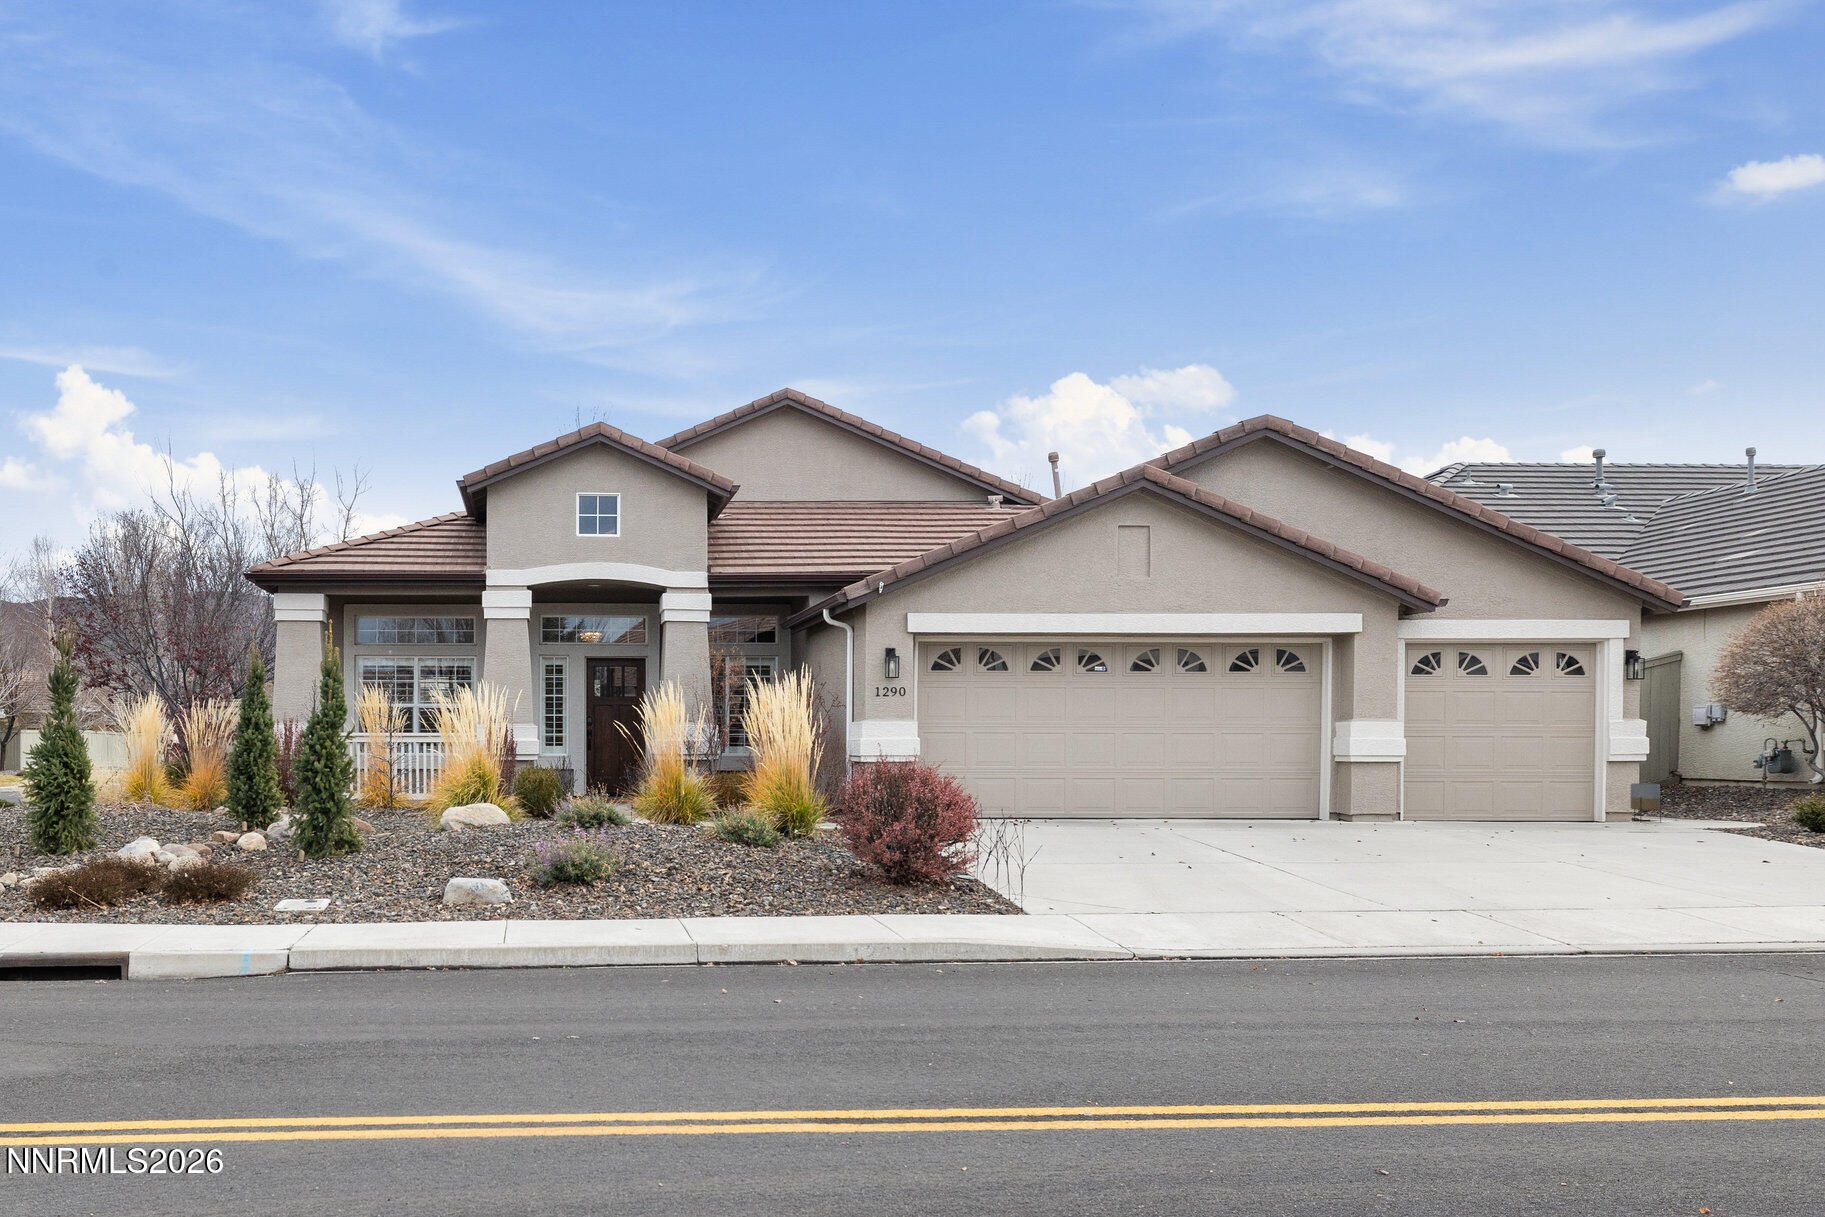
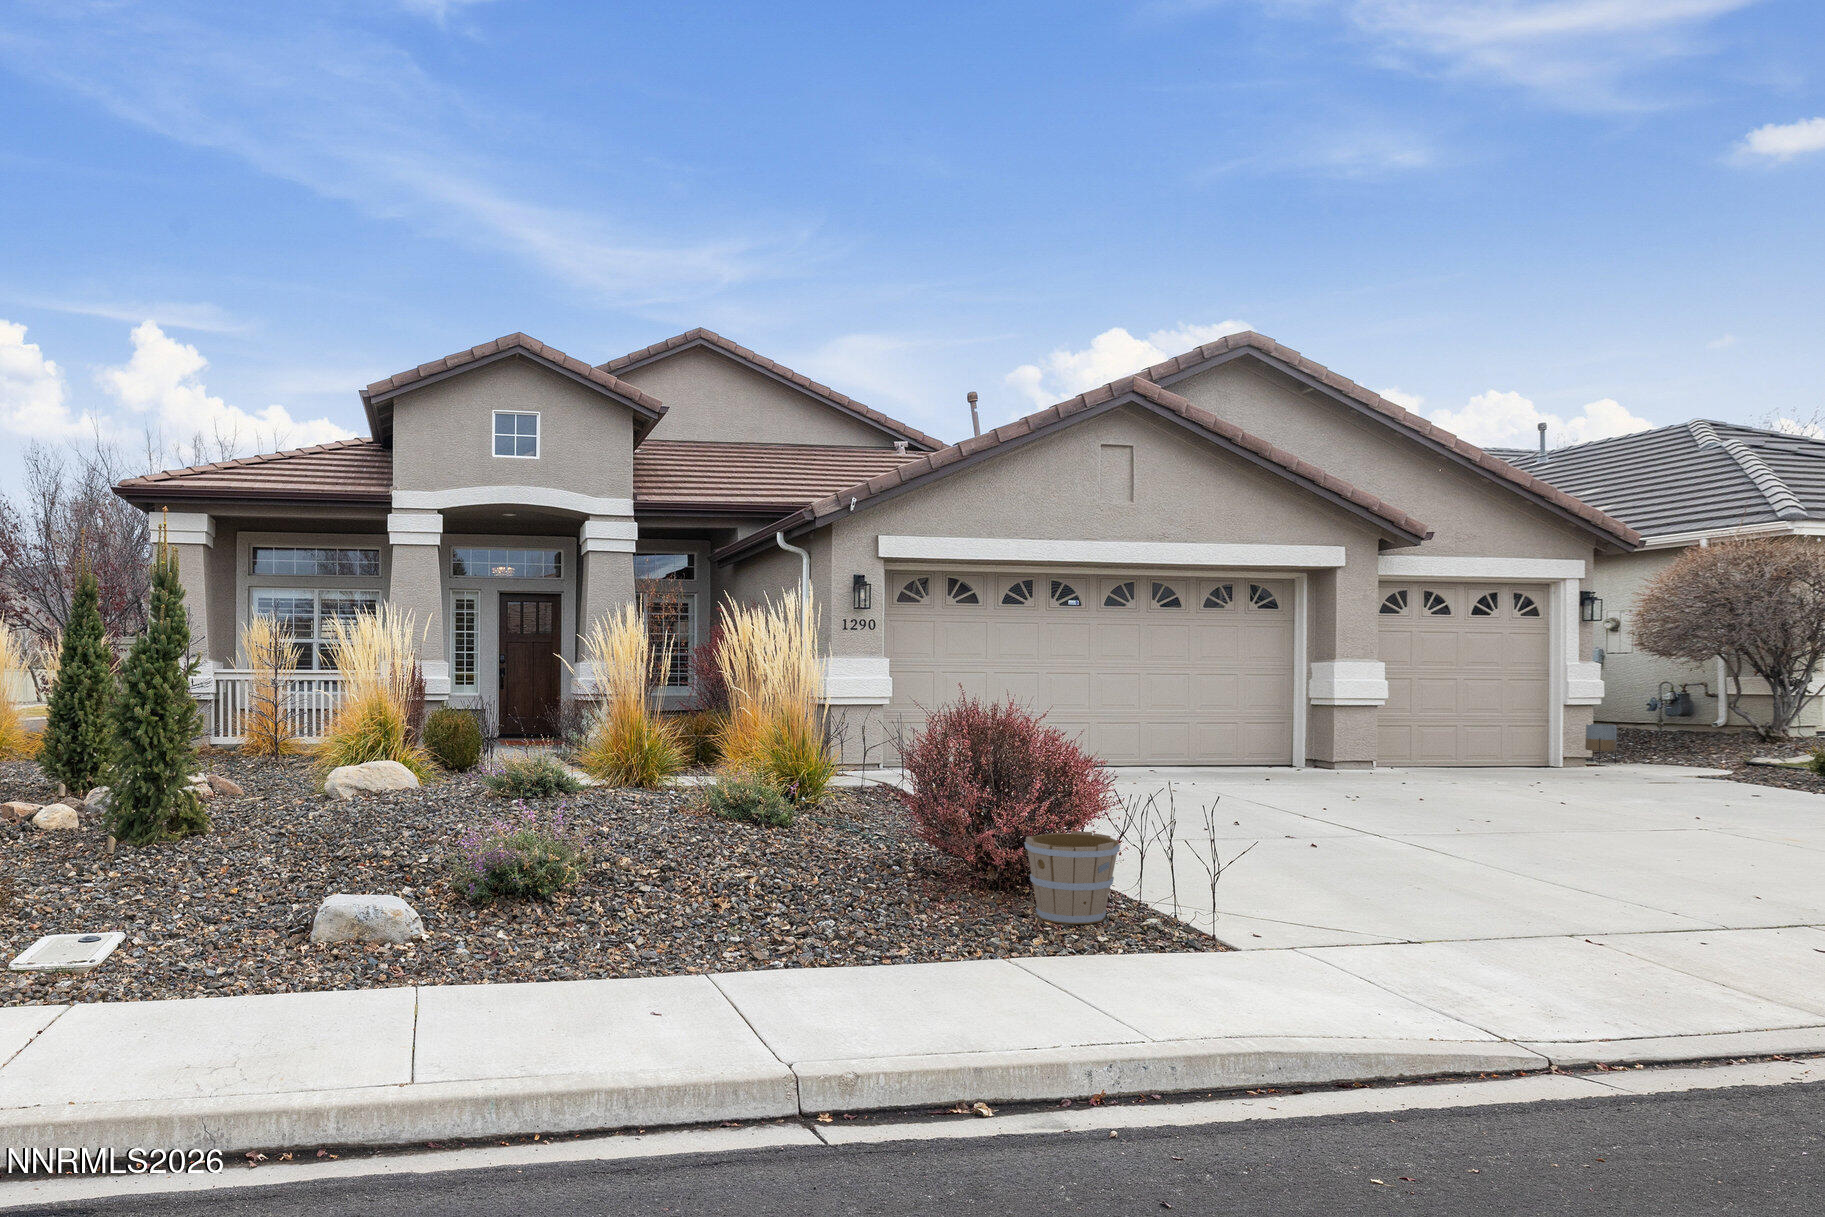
wooden bucket: none [919,844,985,906] -> present [1025,831,1120,924]

